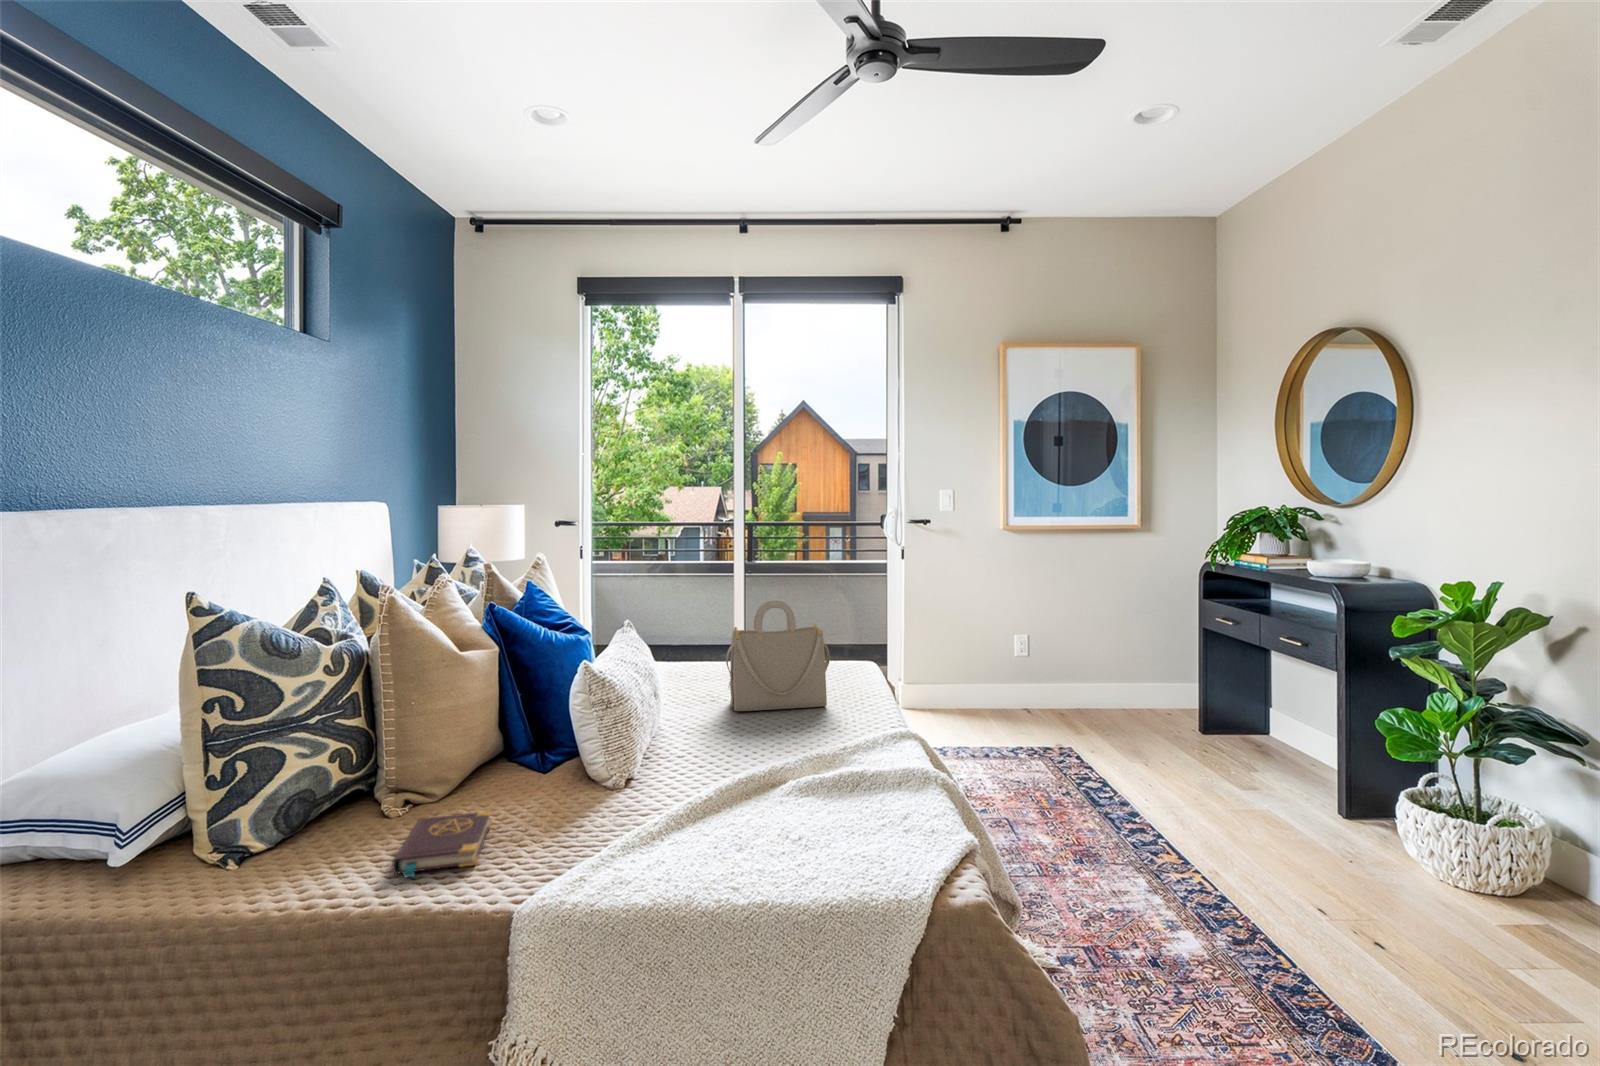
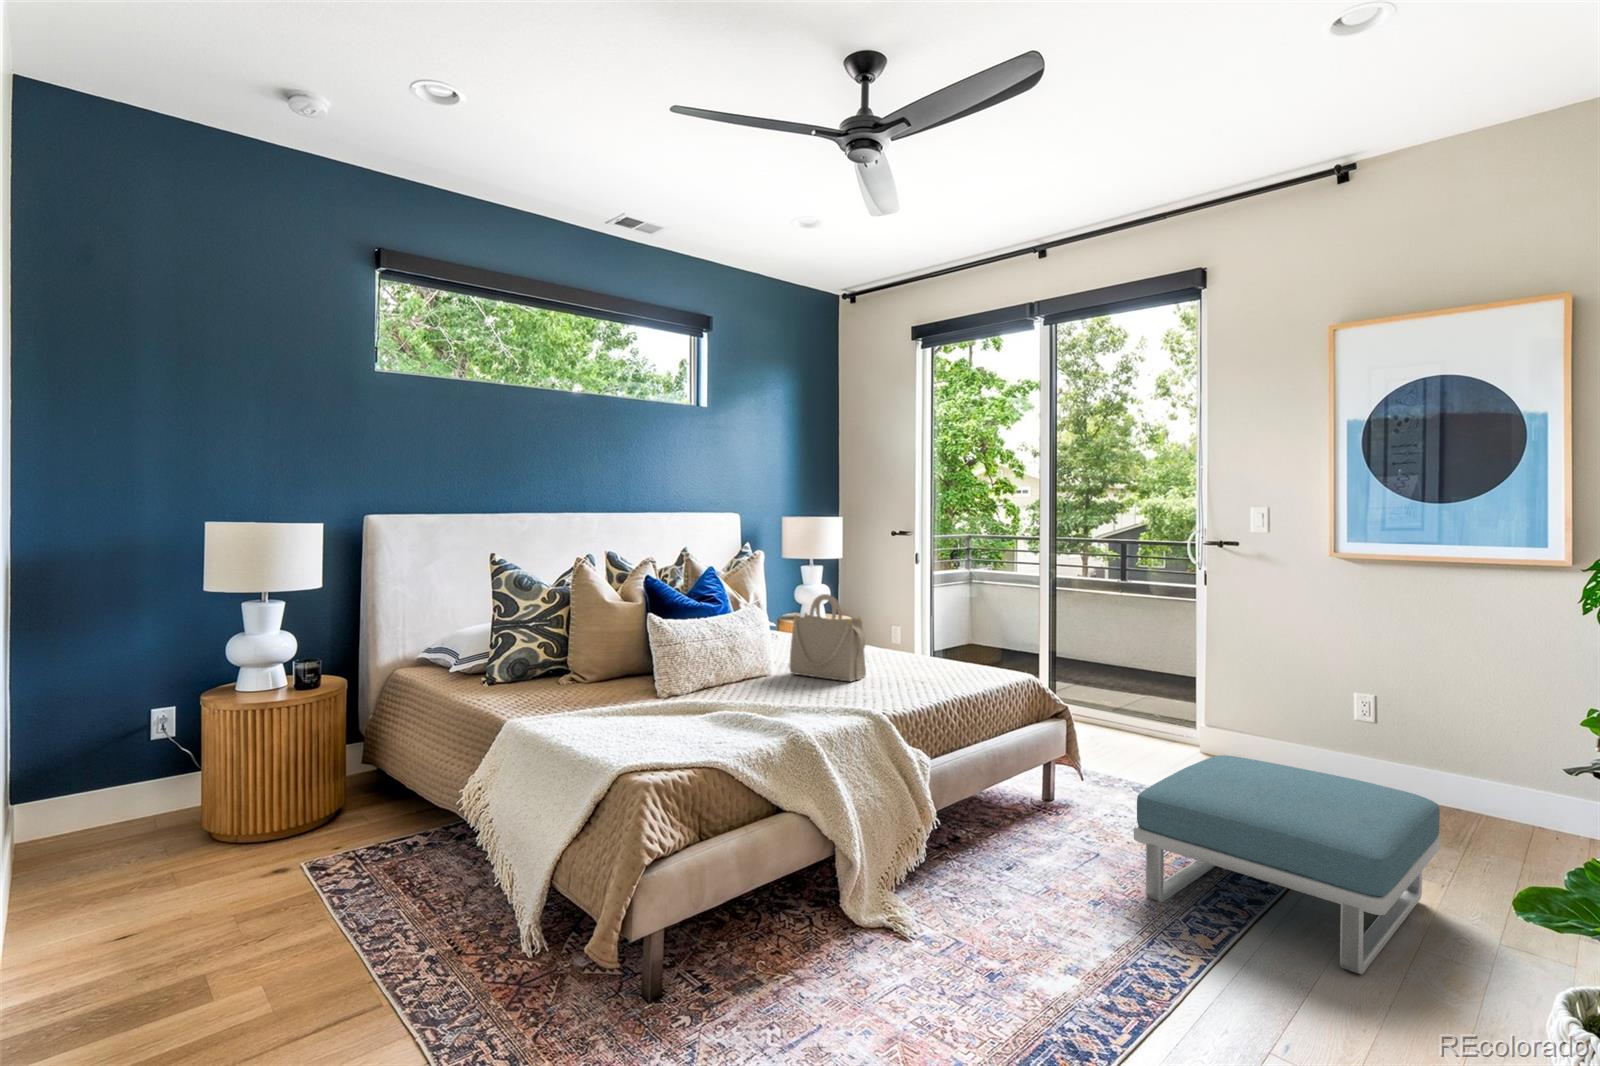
footstool: none [1042,703,1293,853] -> present [1134,755,1440,974]
book: present [393,810,492,877] -> none [512,681,577,701]

